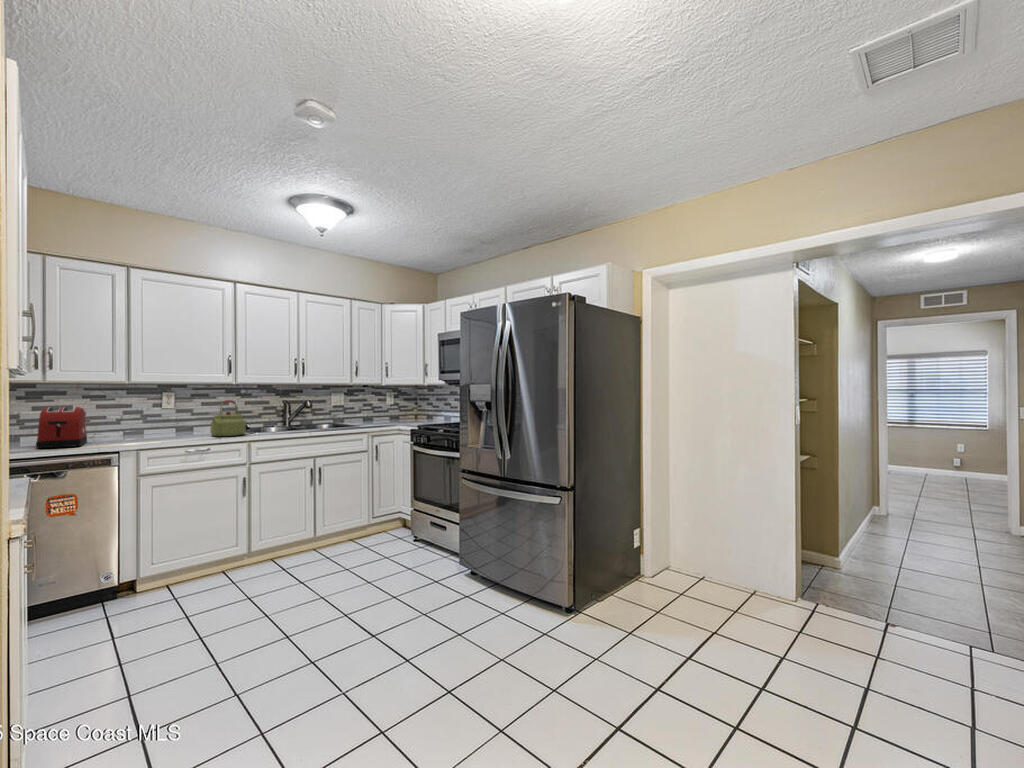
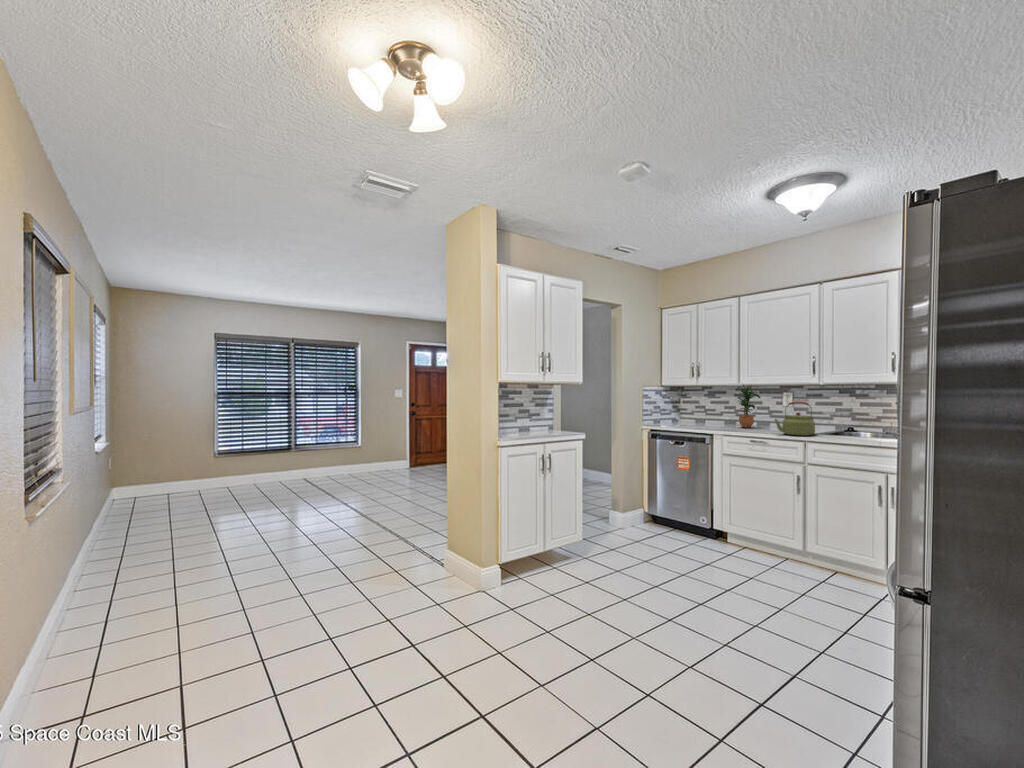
potted plant: none [114,377,158,438] -> present [737,385,760,428]
toaster: present [36,407,87,448] -> none [680,402,716,428]

